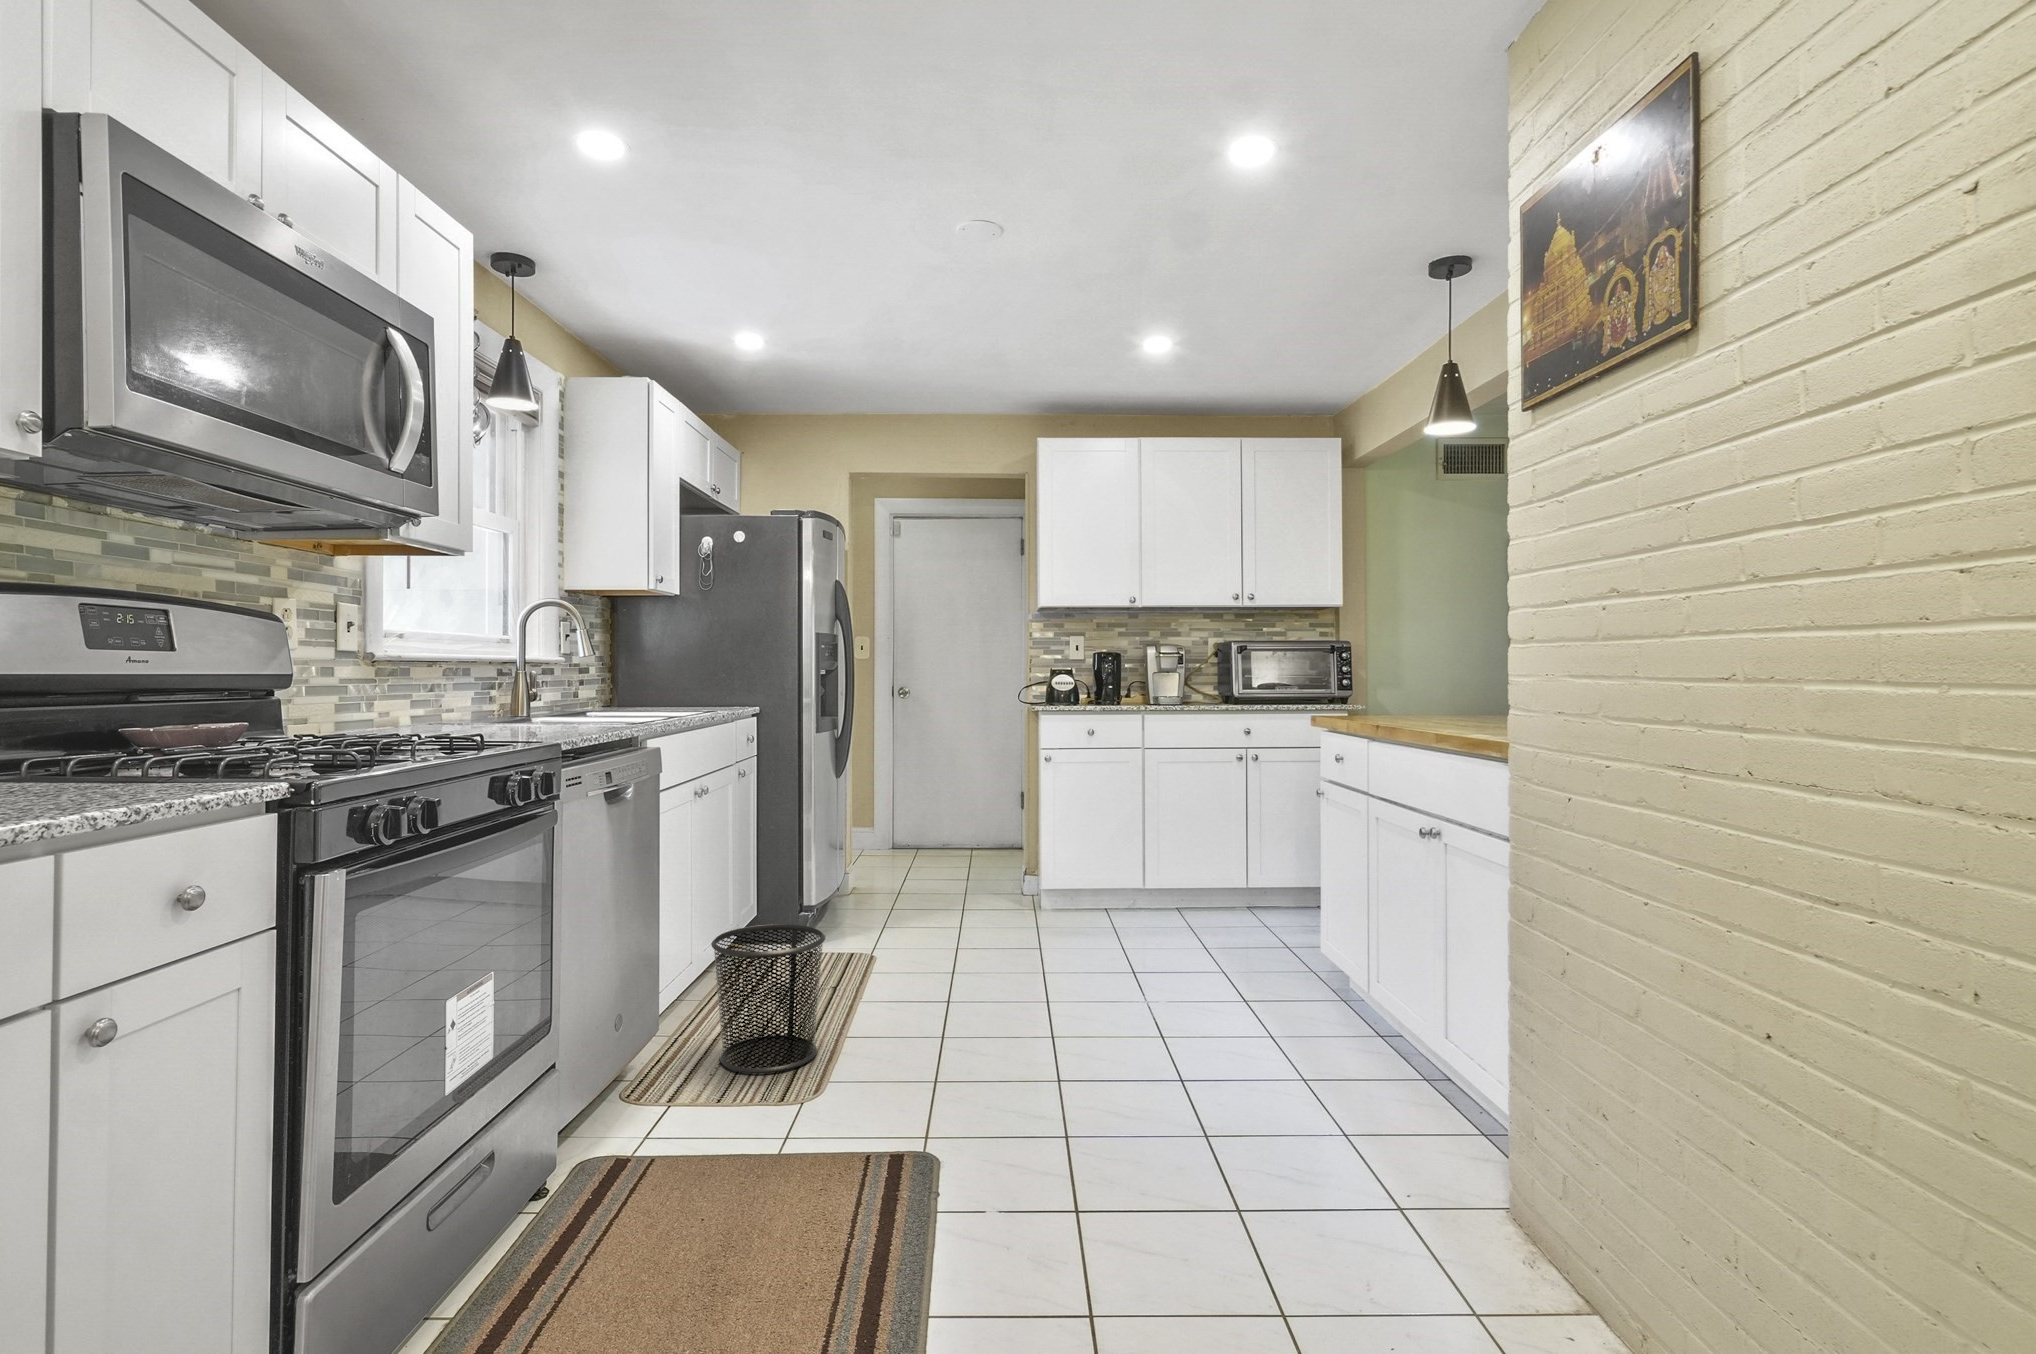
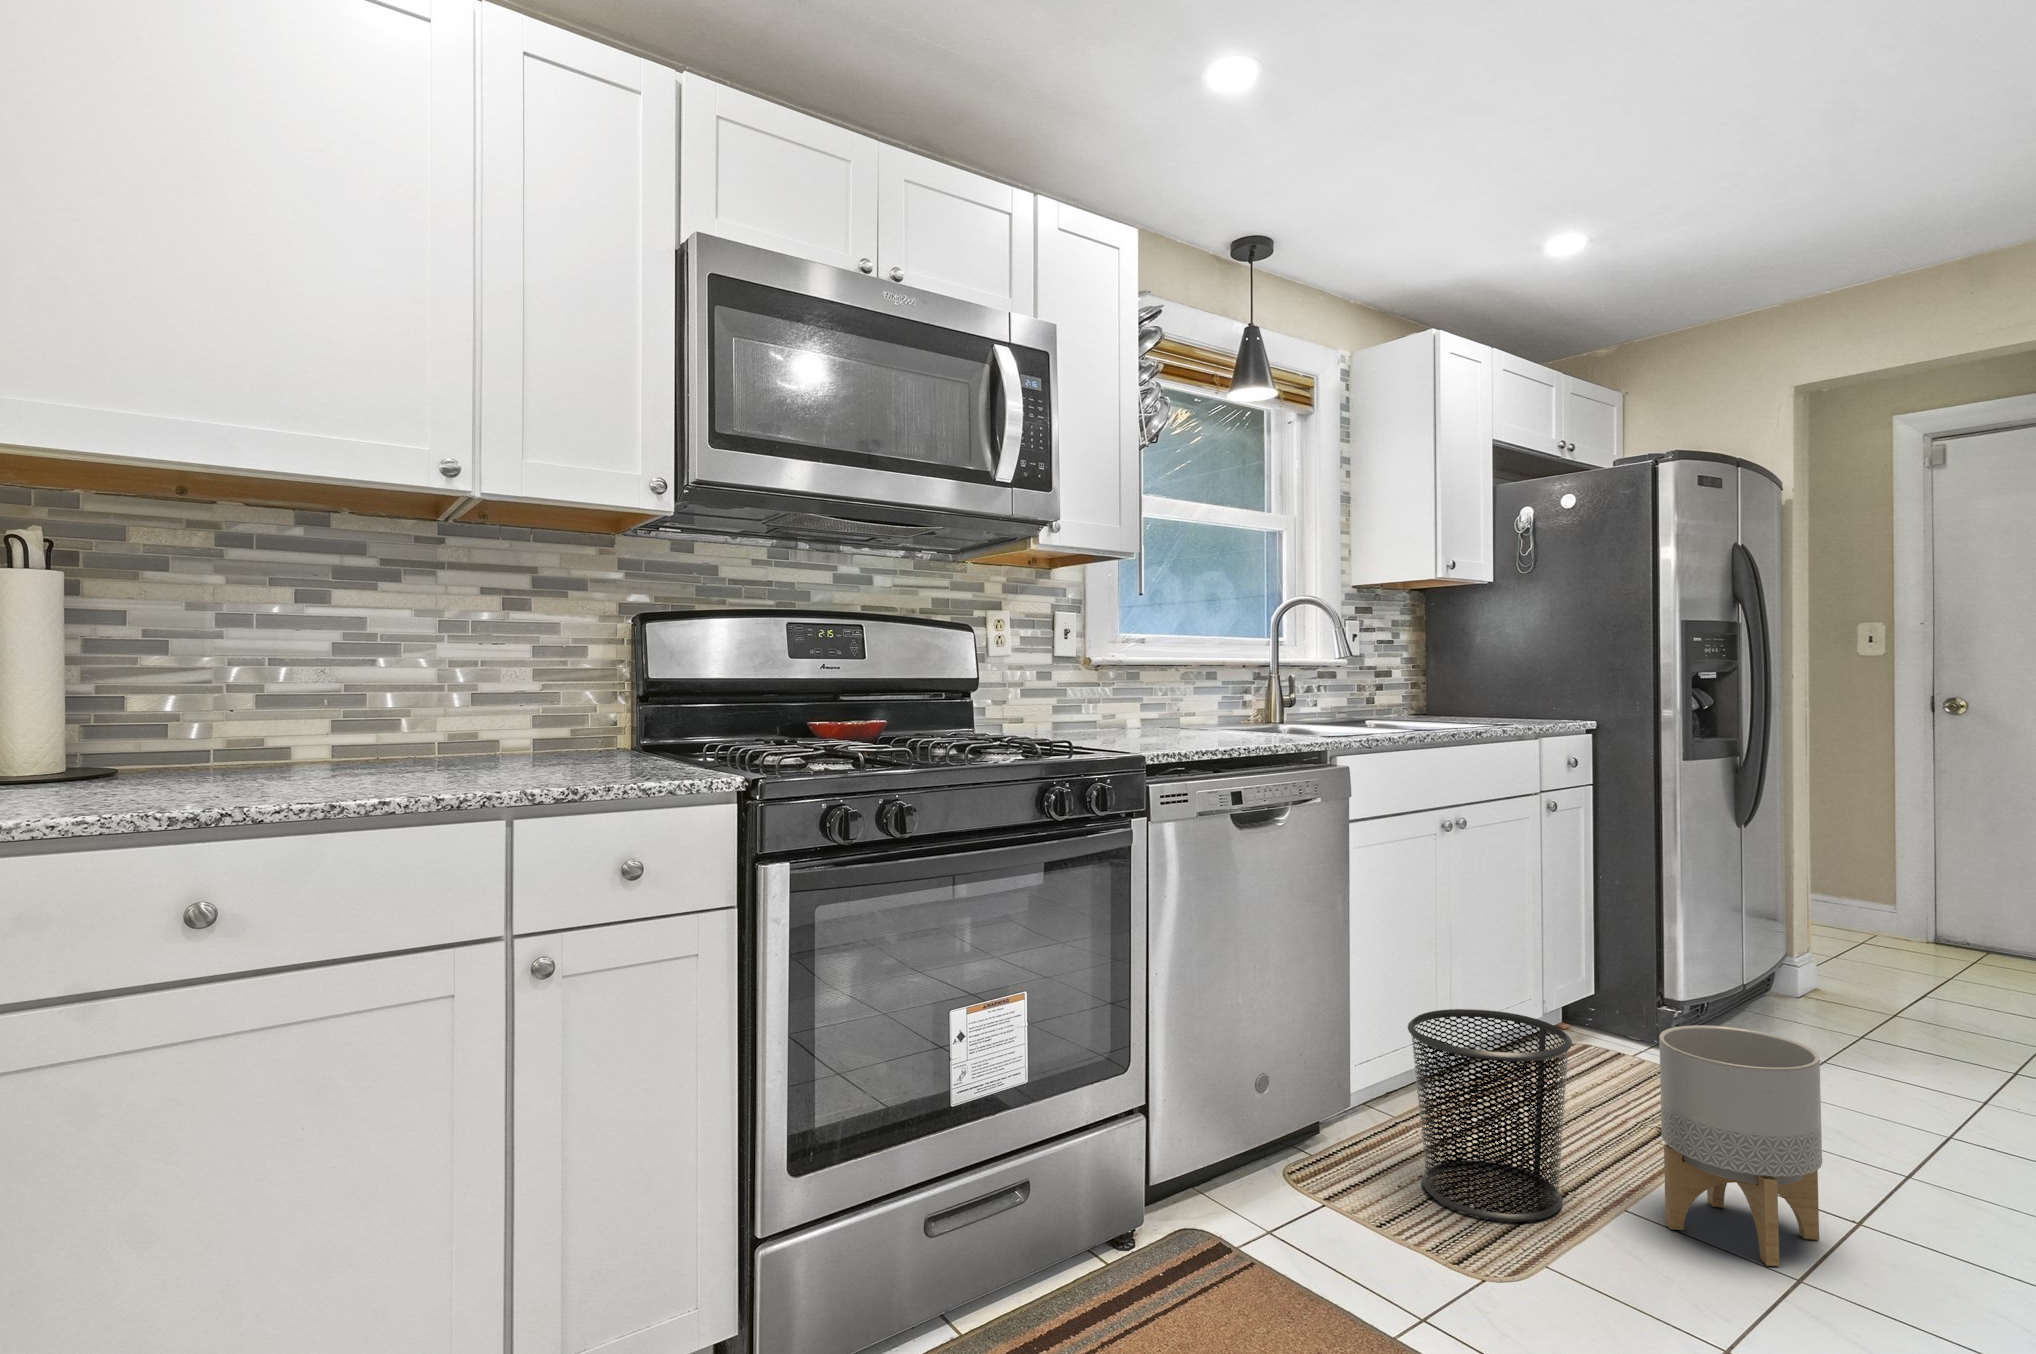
planter: none [870,904,955,1042] -> present [1659,1025,1822,1266]

